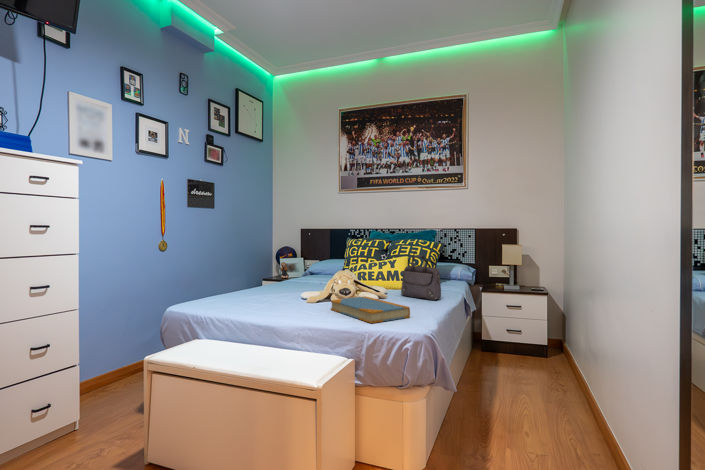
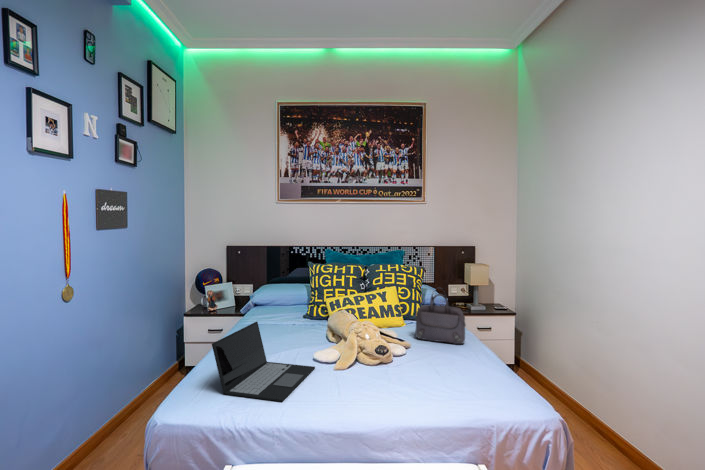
laptop: none [211,266,294,311] -> present [212,322,315,401]
book: present [331,296,410,323] -> none [383,354,487,402]

